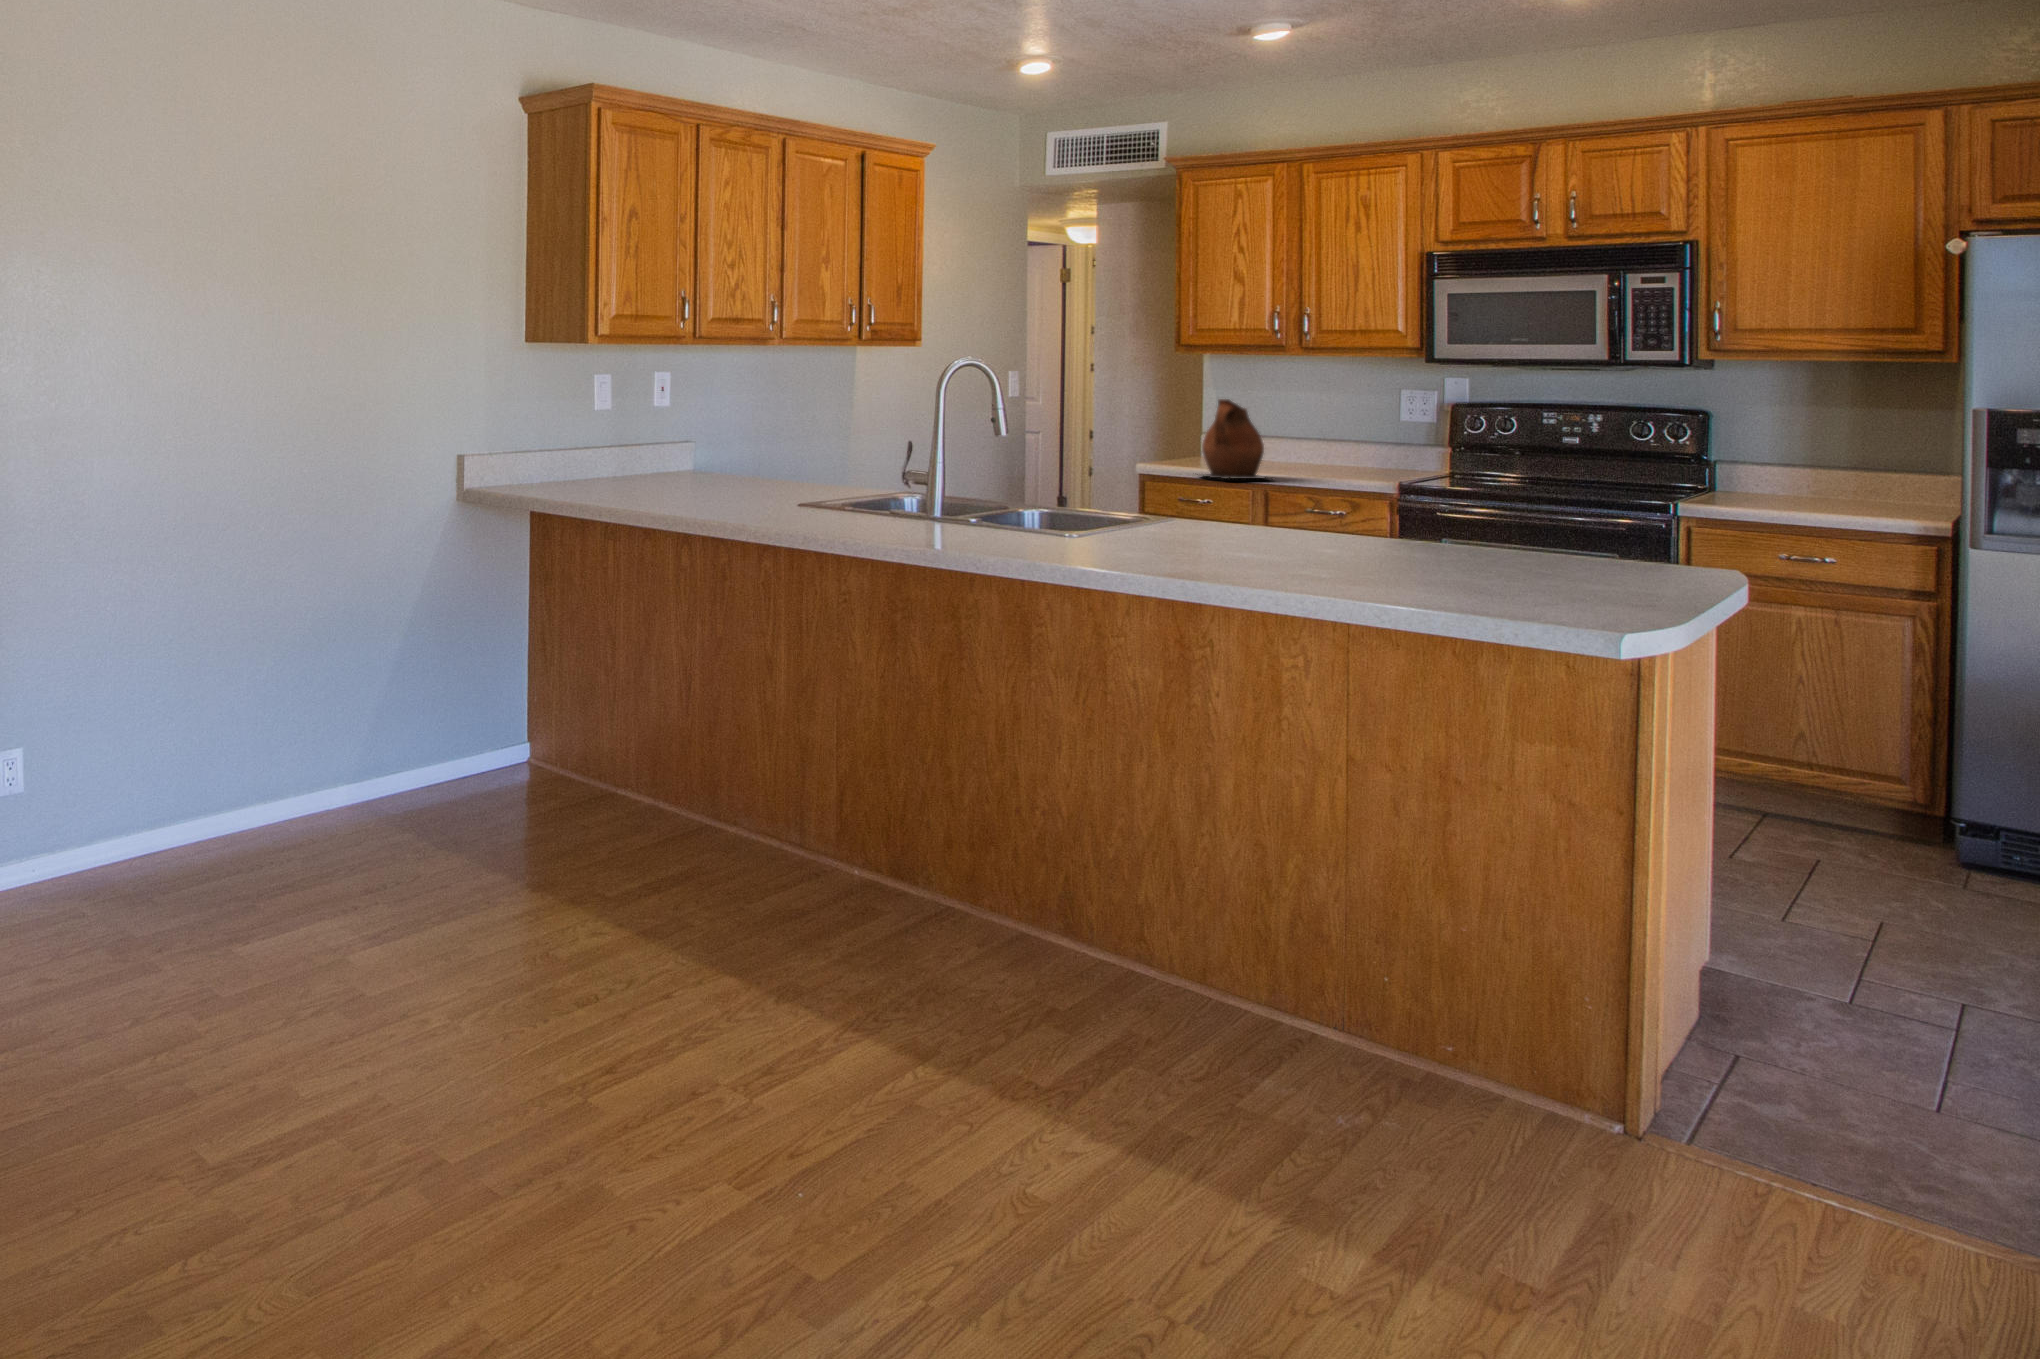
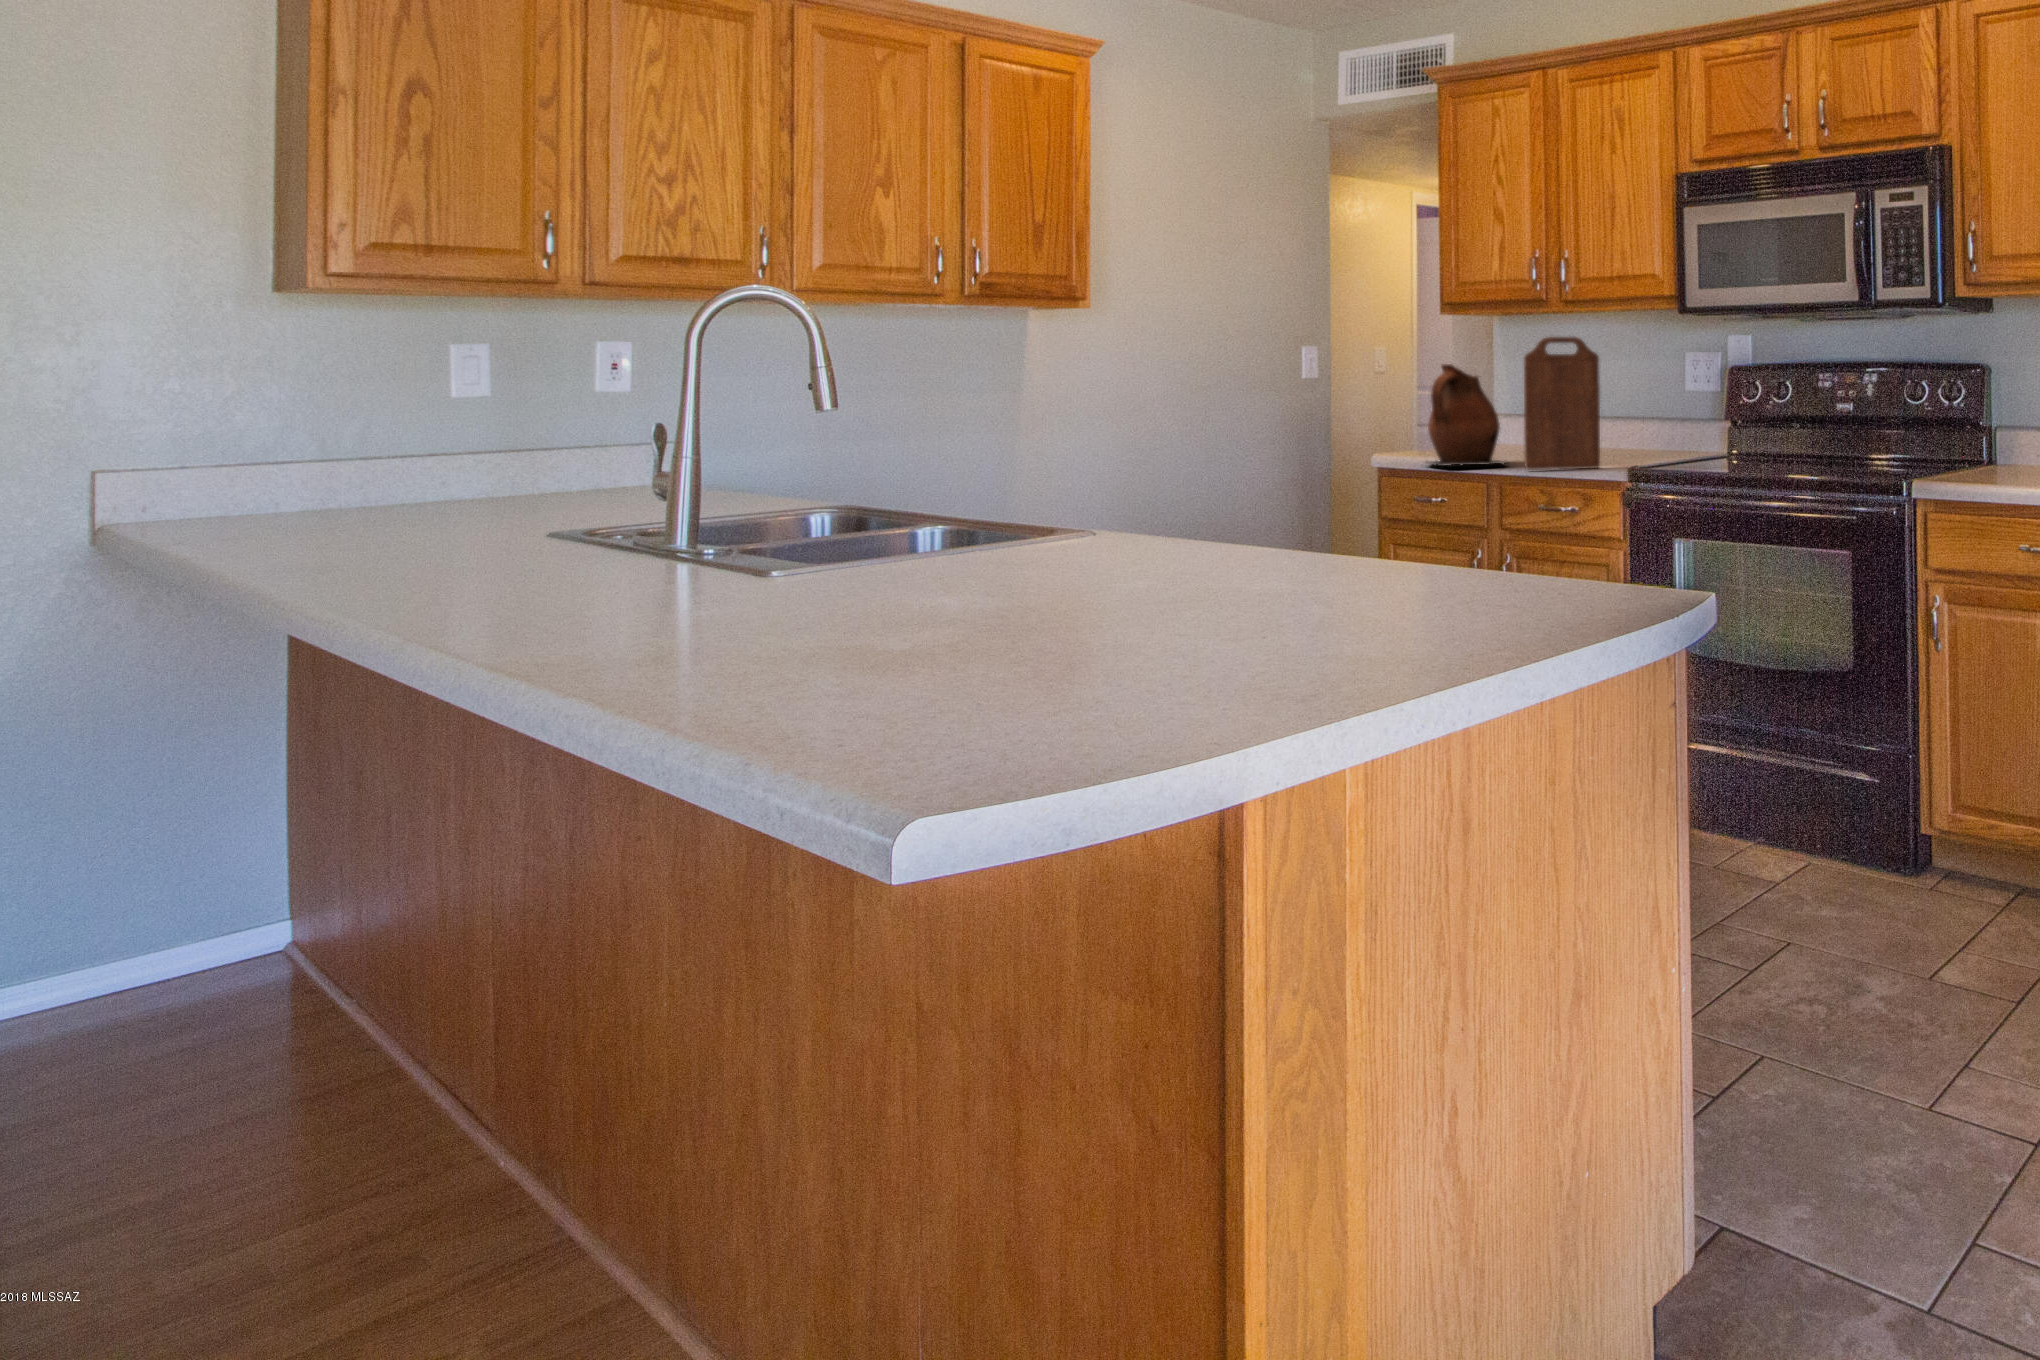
cutting board: none [1299,381,1362,485] -> present [1524,337,1600,470]

